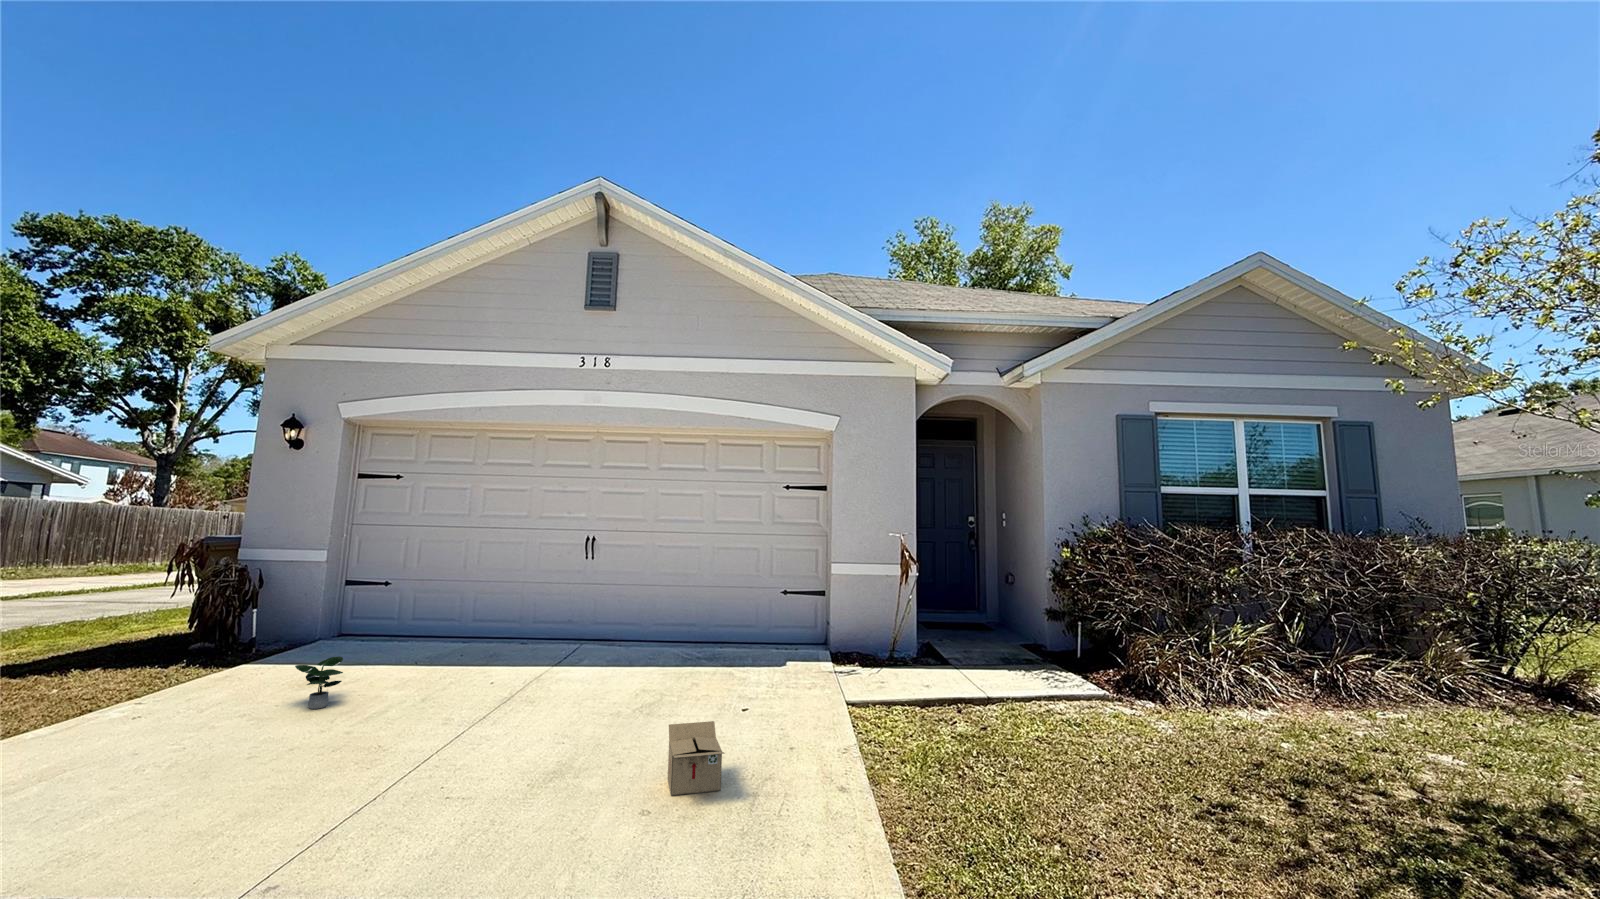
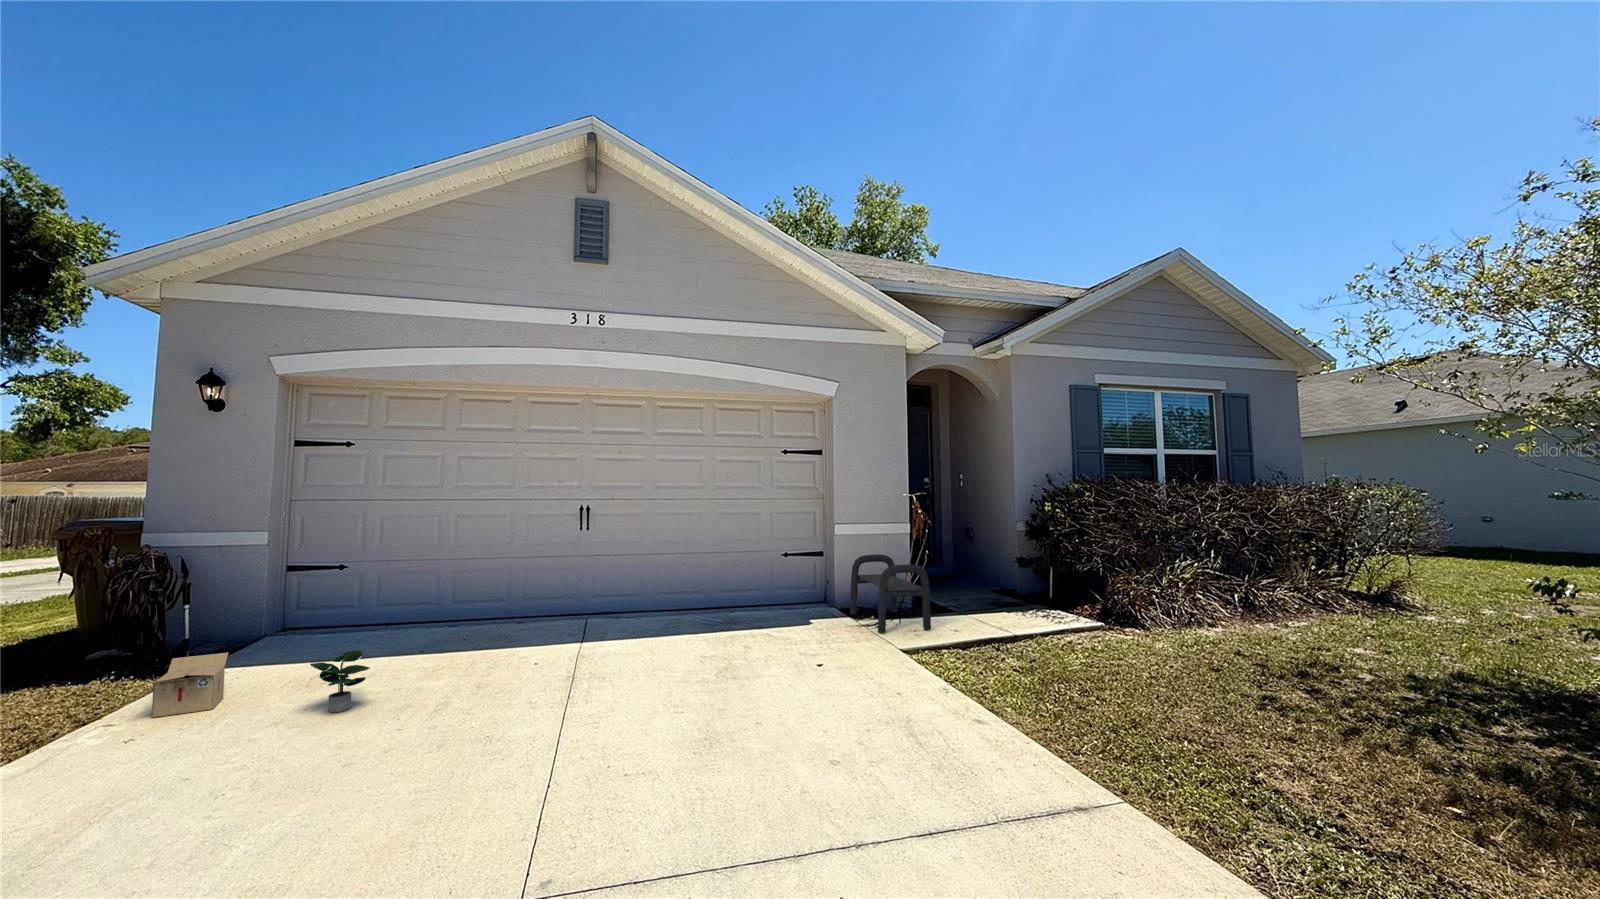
bench: none [840,597,908,682] -> present [850,554,931,633]
cardboard box: present [668,721,724,796] -> present [152,653,228,718]

